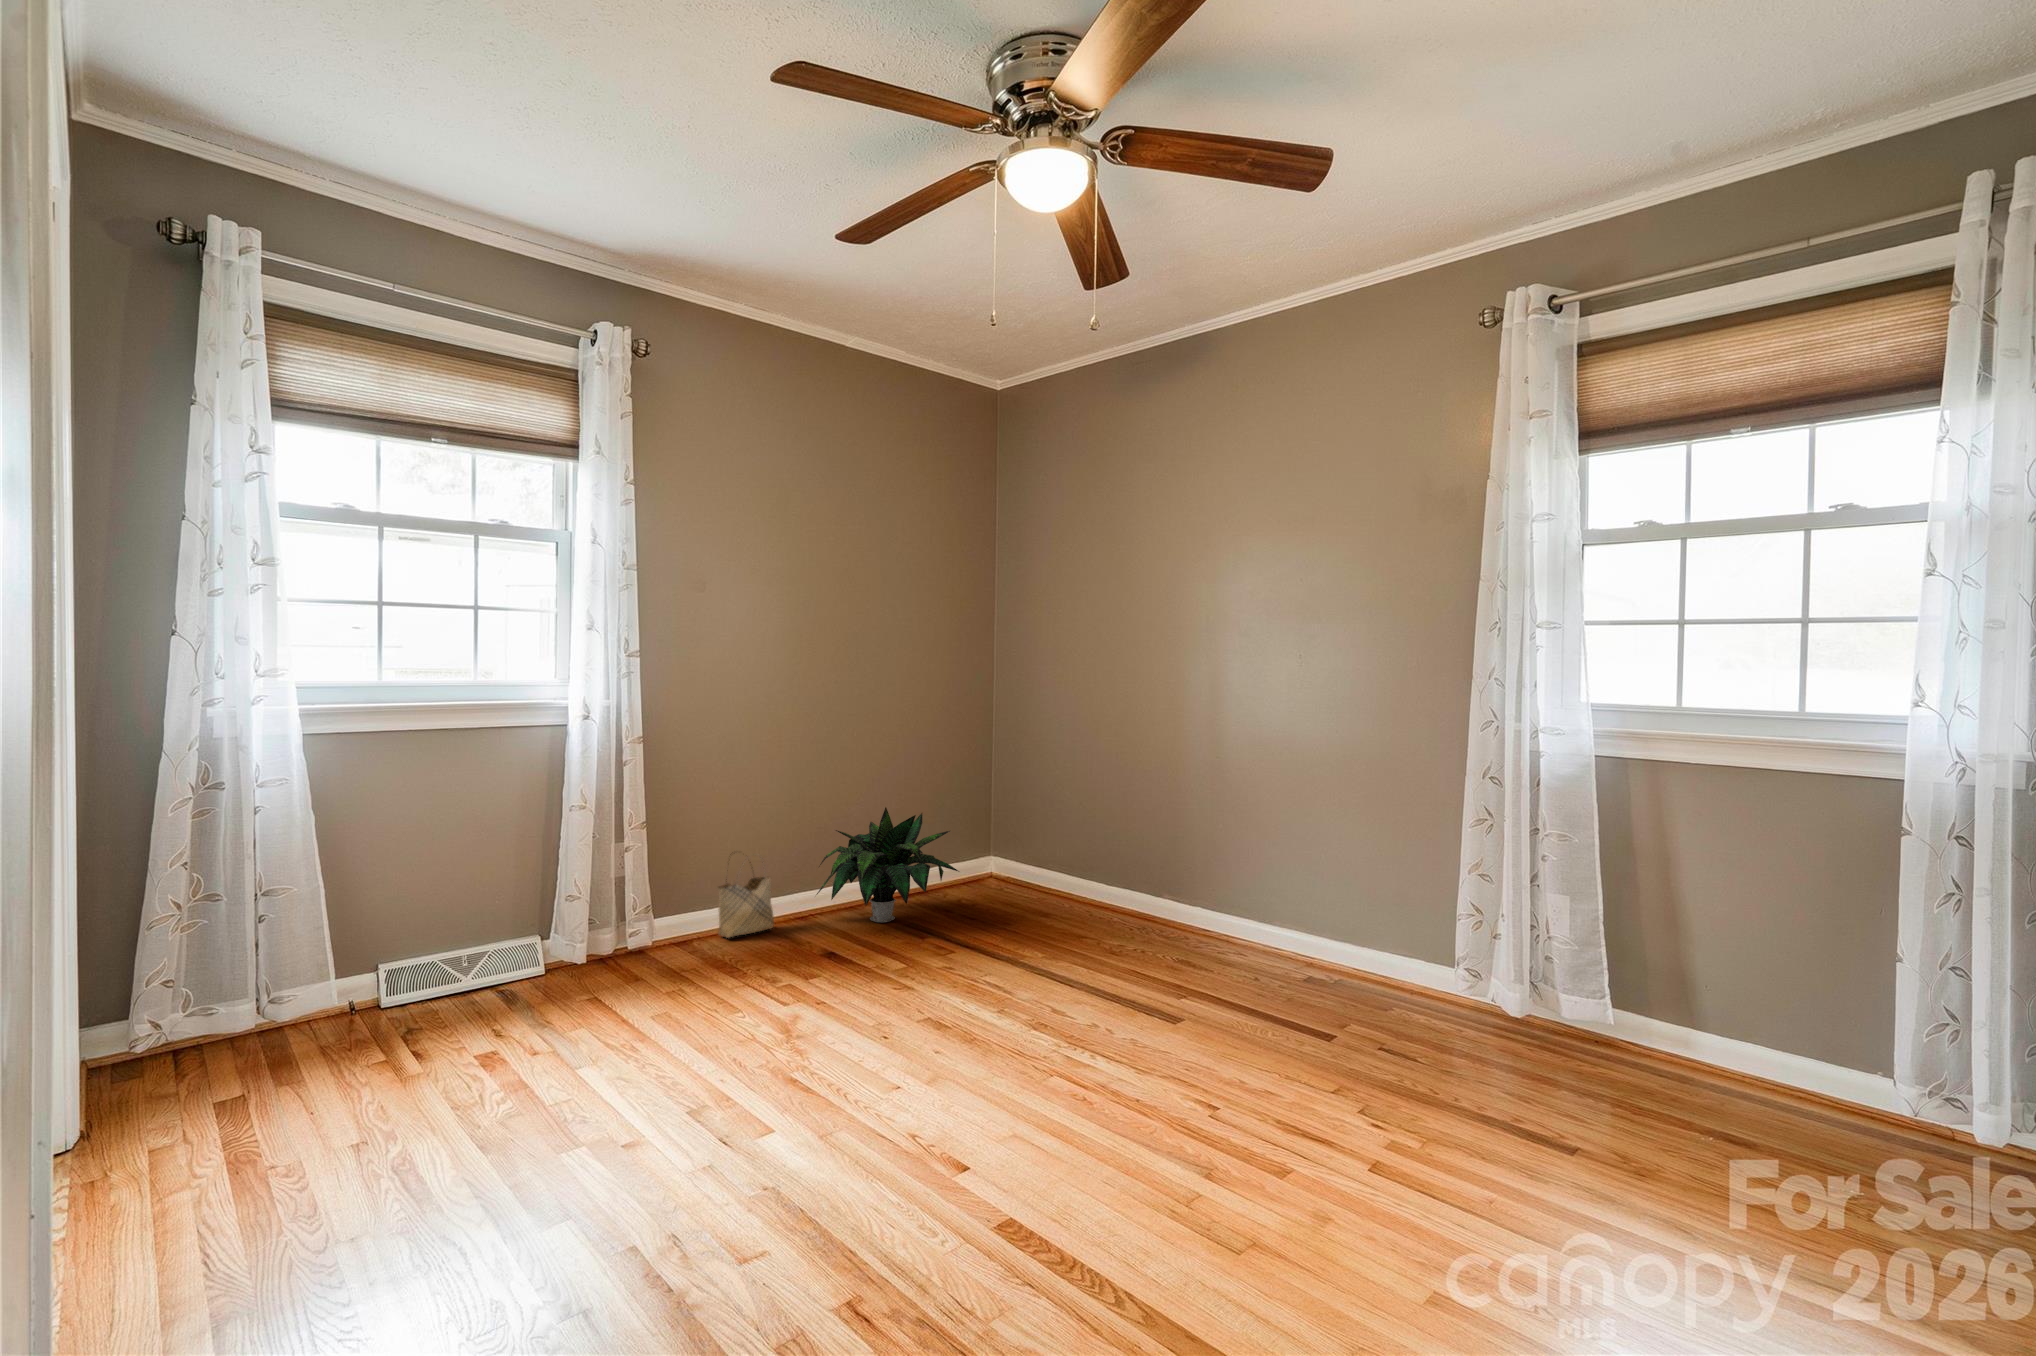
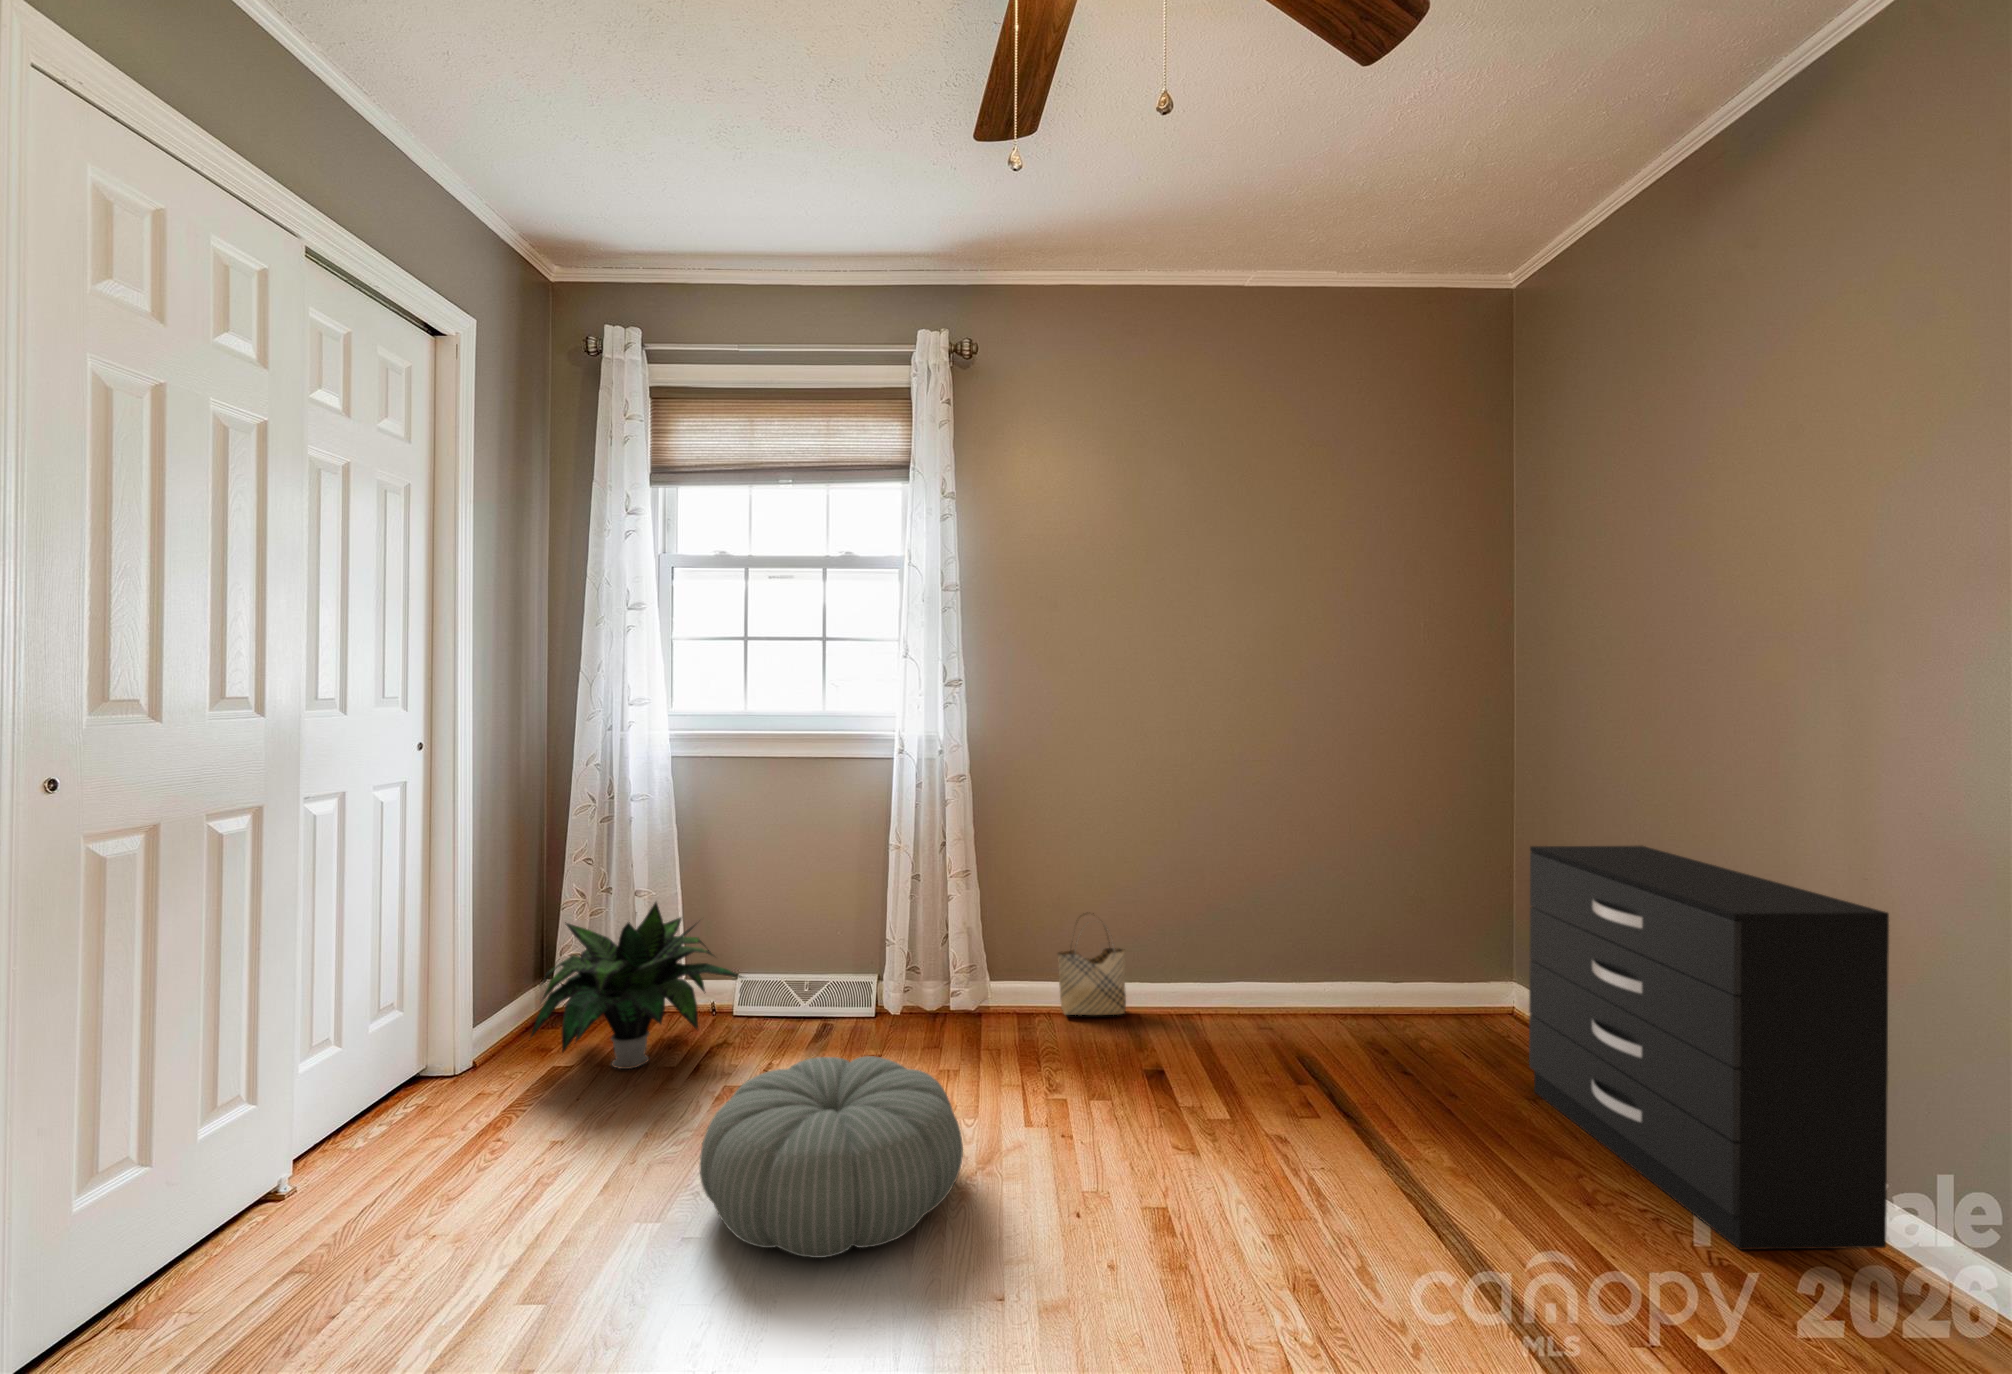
dresser: none [1049,758,1229,954] -> present [1529,846,1889,1250]
potted plant: present [817,807,959,923] -> present [531,902,742,1069]
pouf: none [569,968,798,1122] -> present [700,1056,963,1258]

